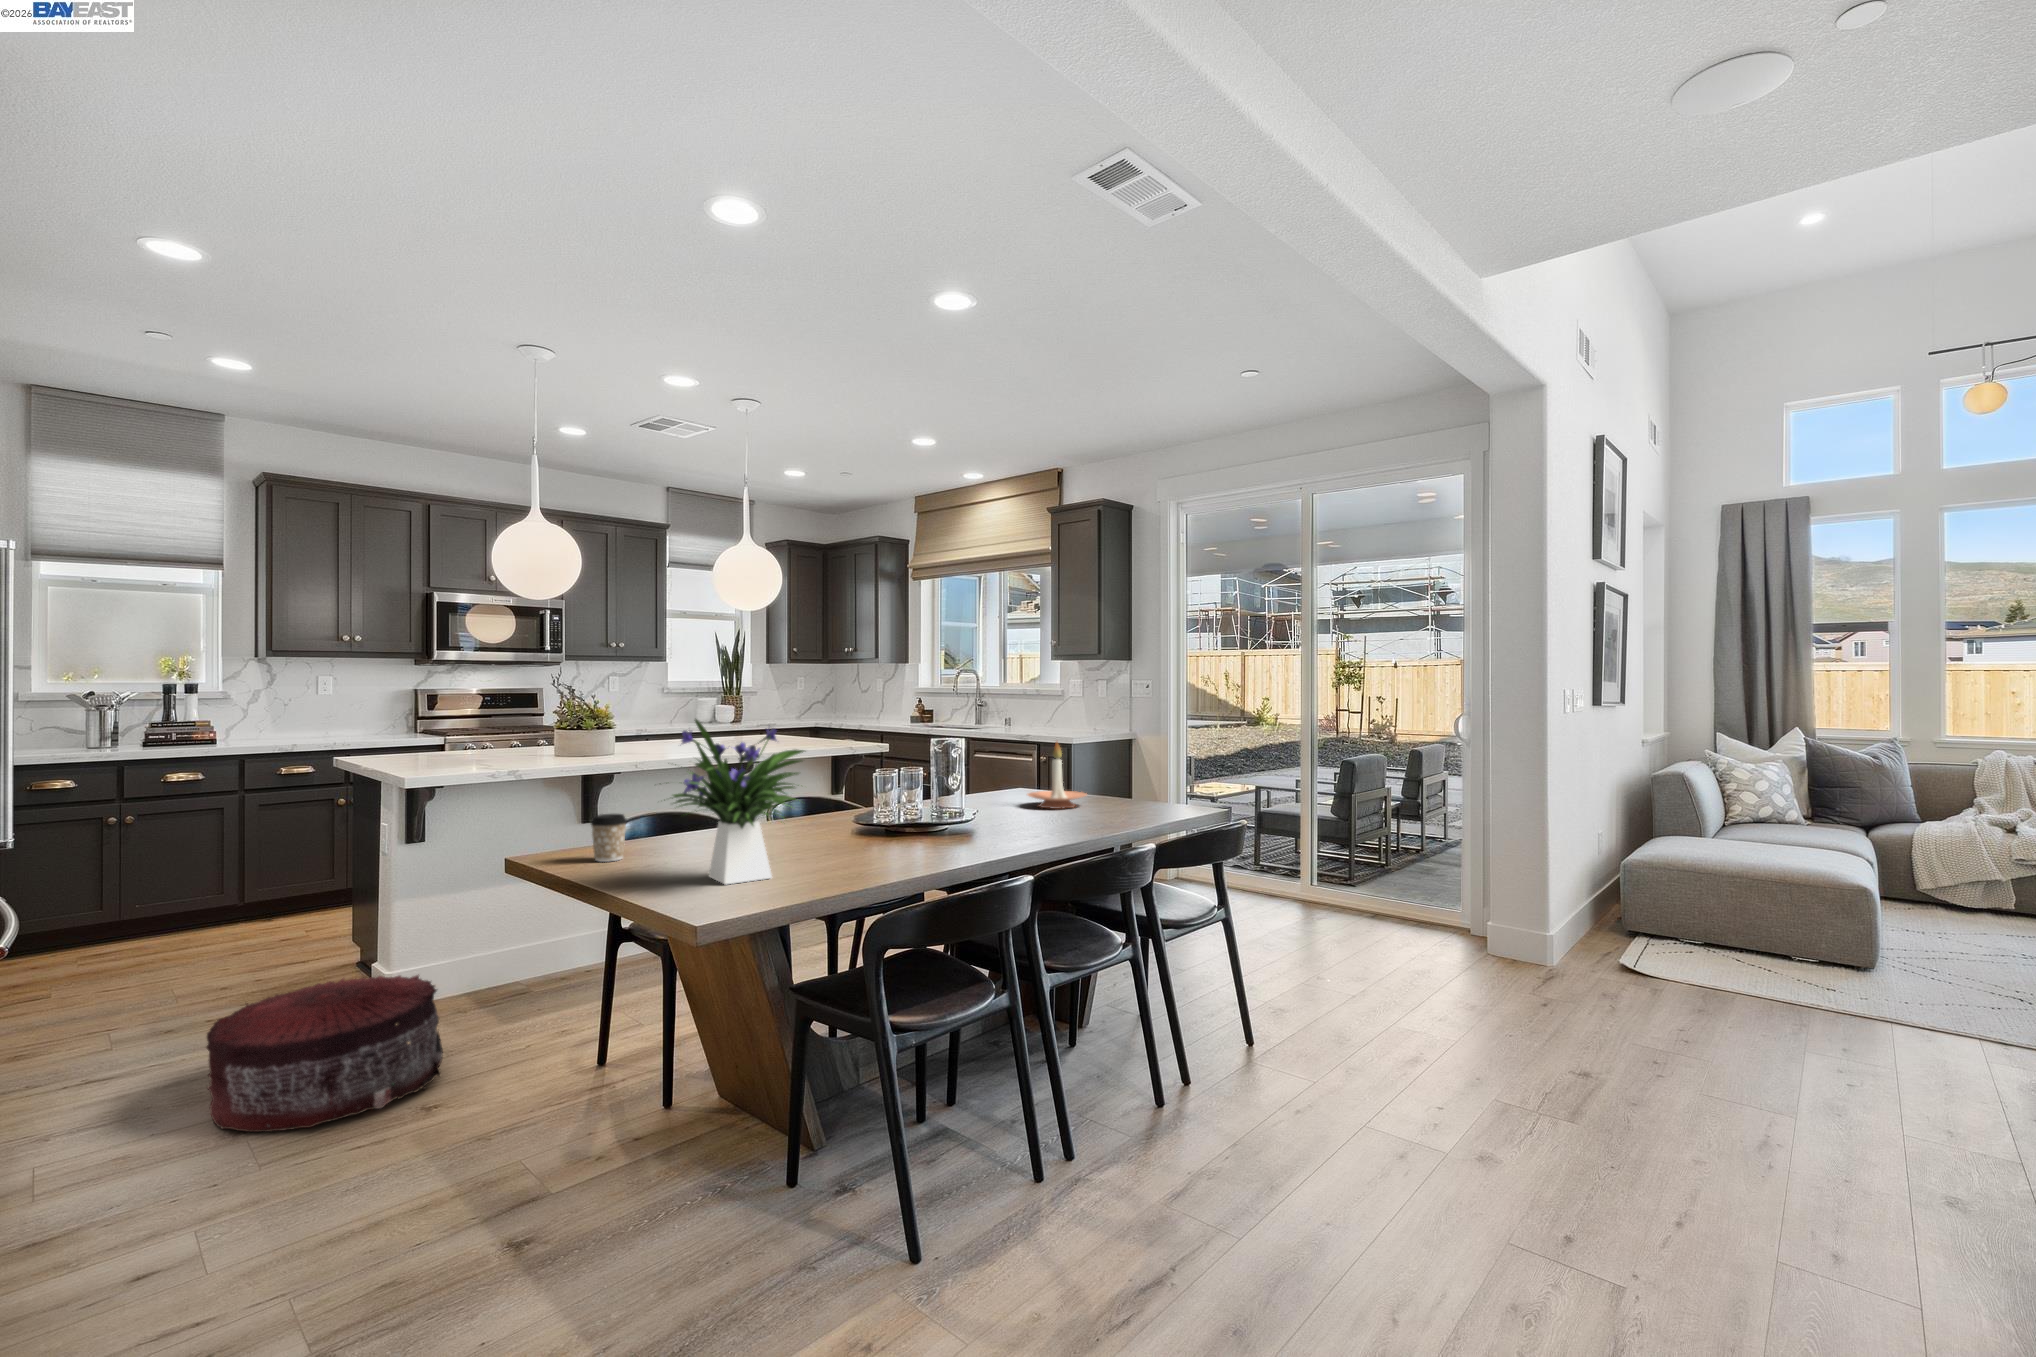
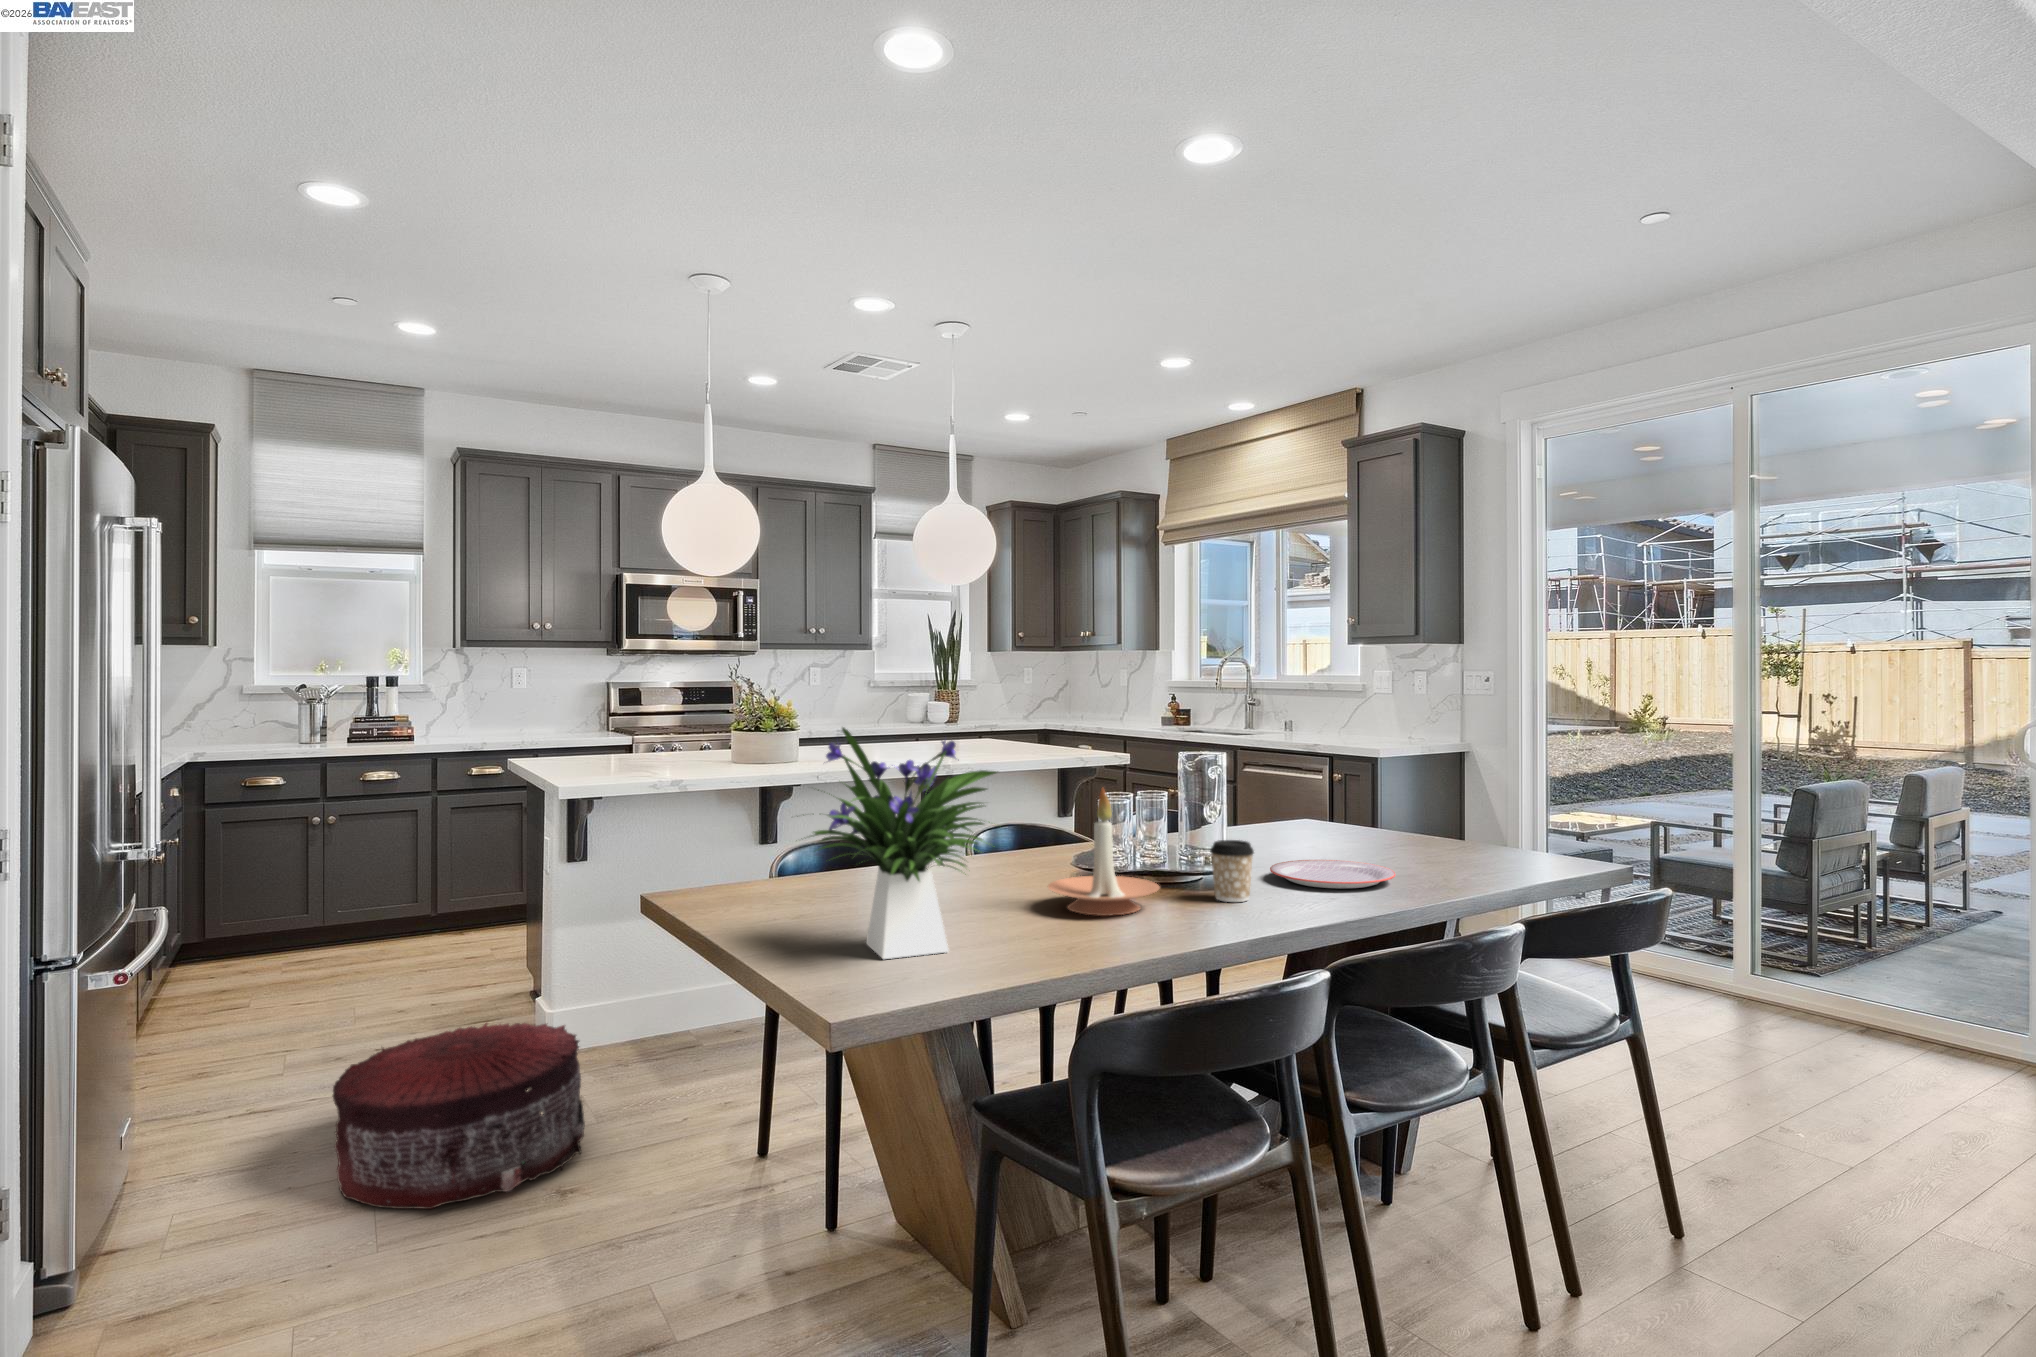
candle holder: present [1028,742,1086,809] -> present [1048,788,1159,916]
plate: none [995,812,1079,830] -> present [1270,860,1396,889]
coffee cup: present [591,814,627,862] -> present [1210,840,1254,902]

